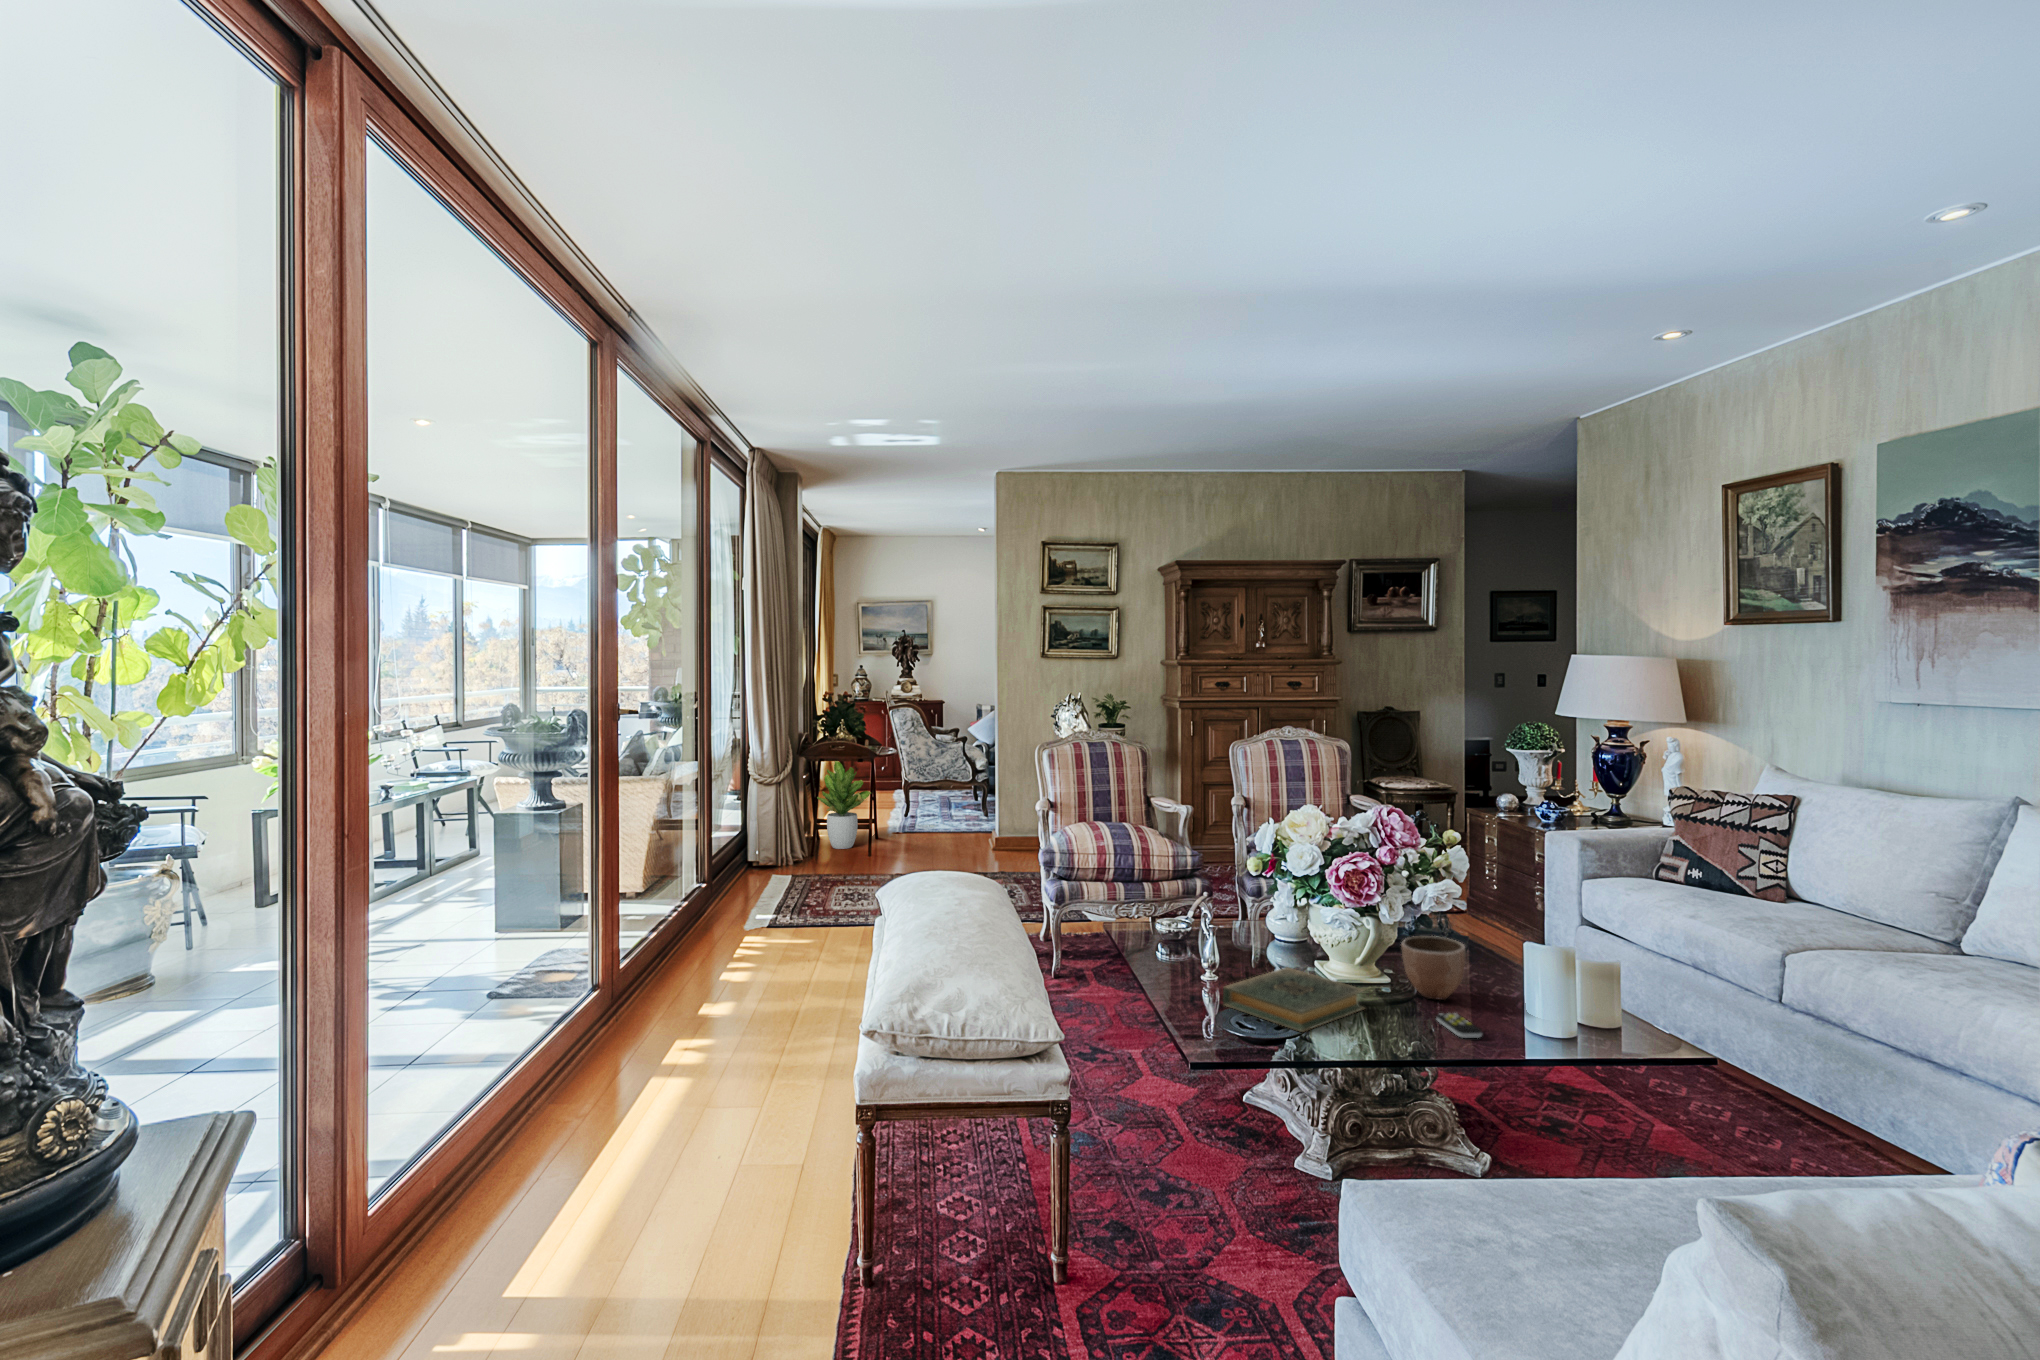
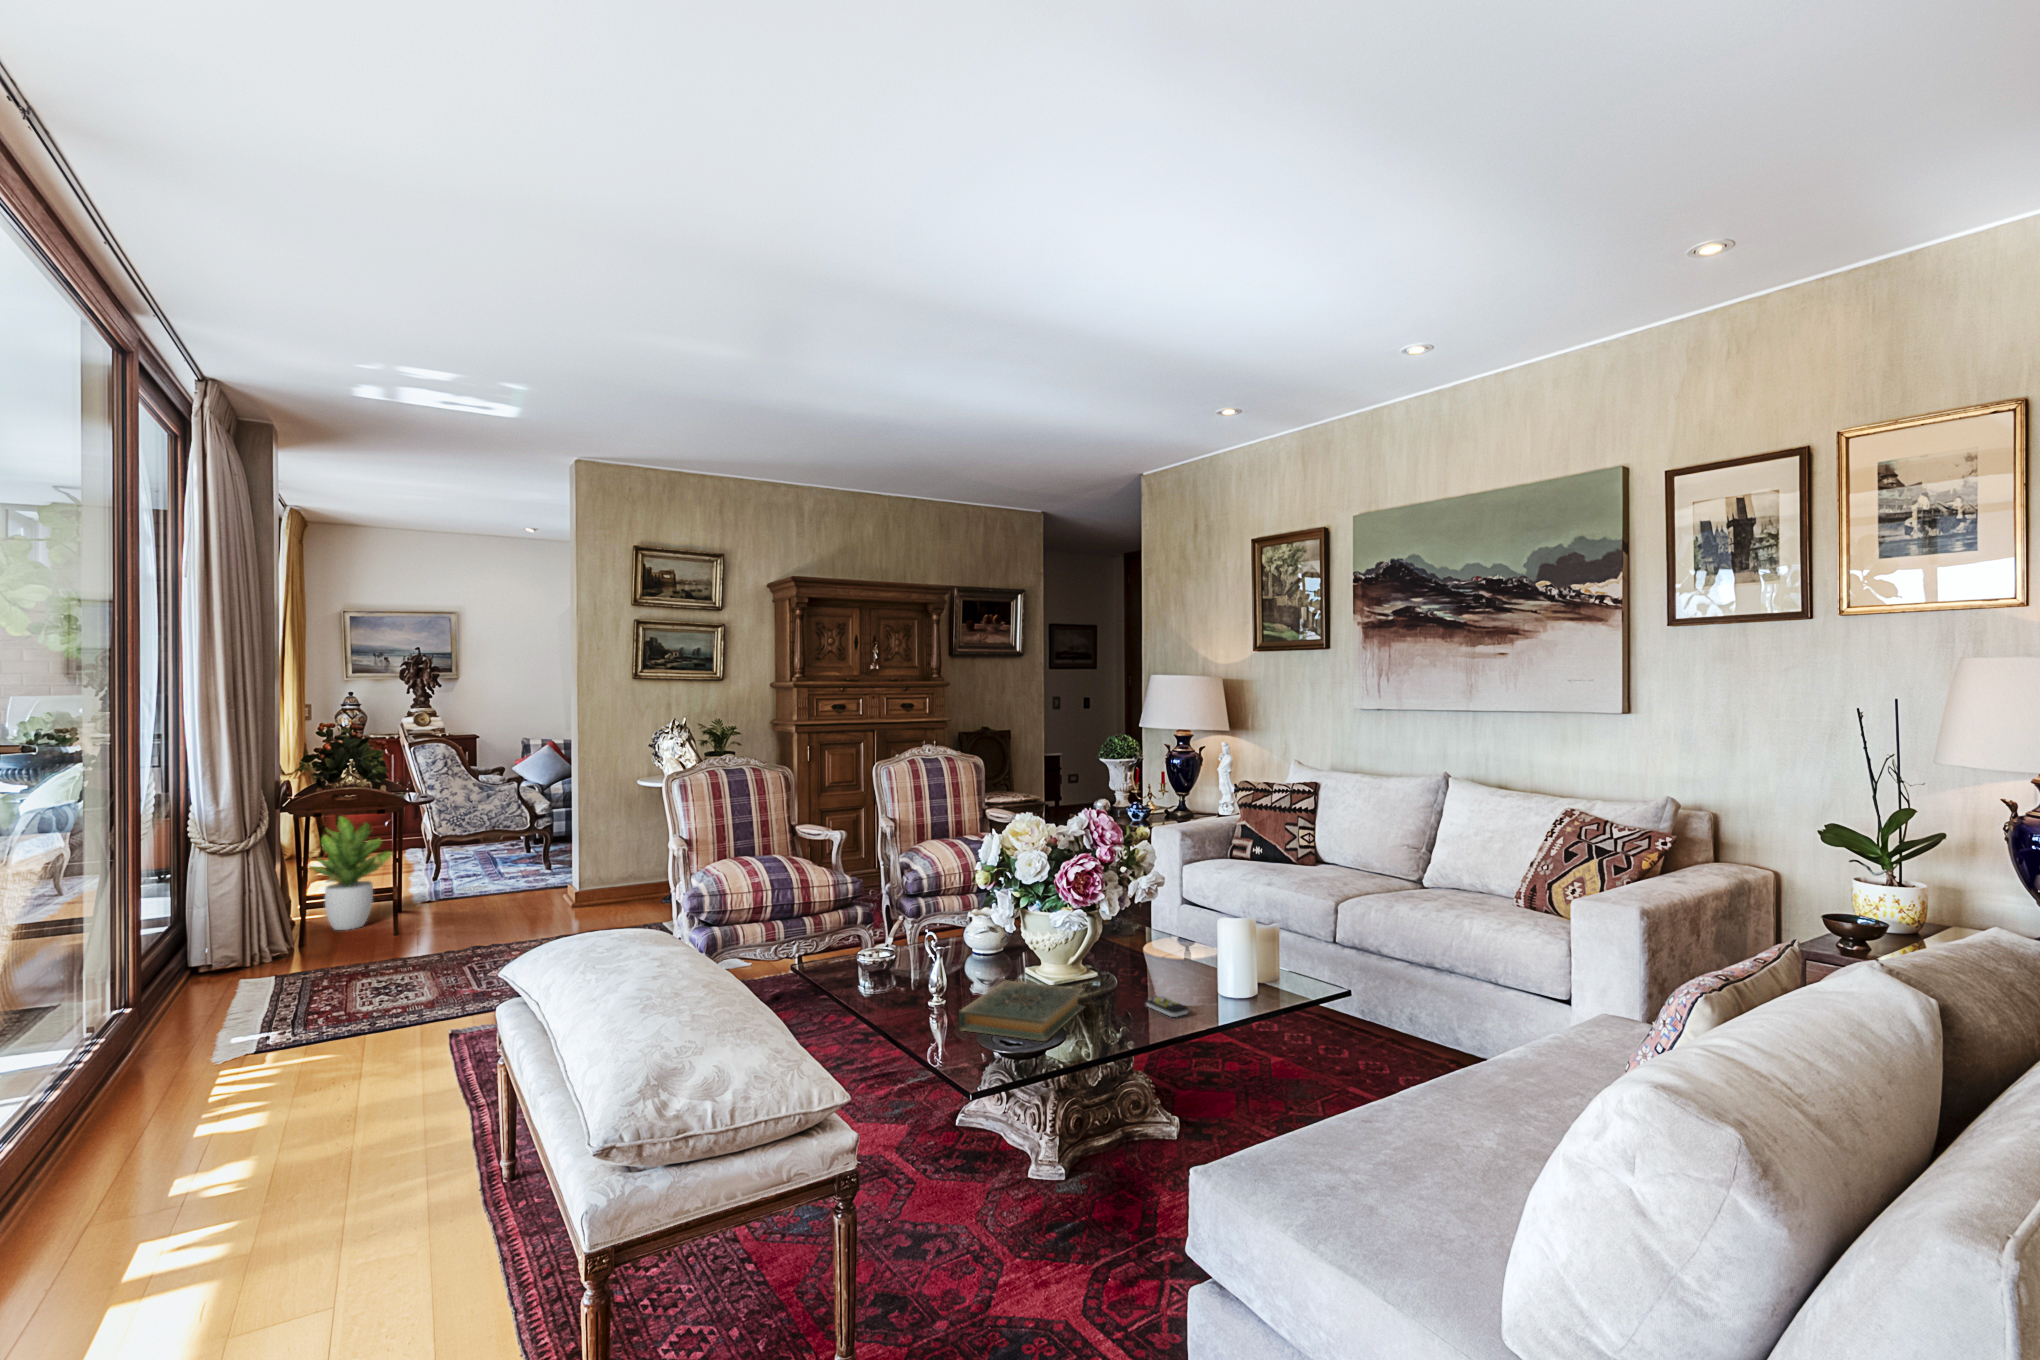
decorative bowl: present [1401,936,1465,1000] -> none [1104,929,1157,988]

